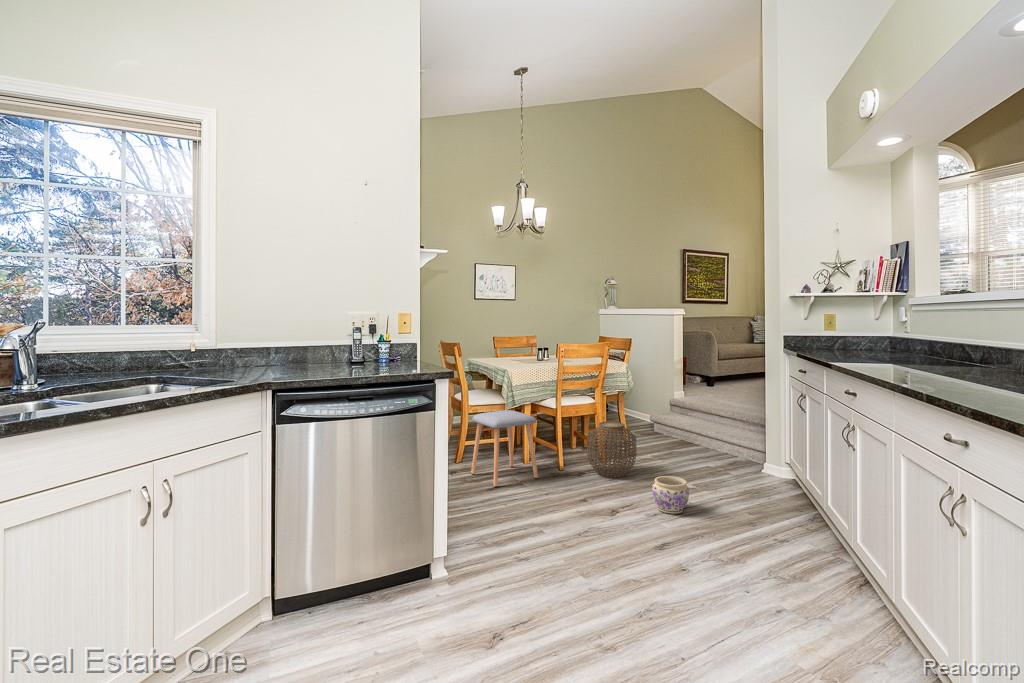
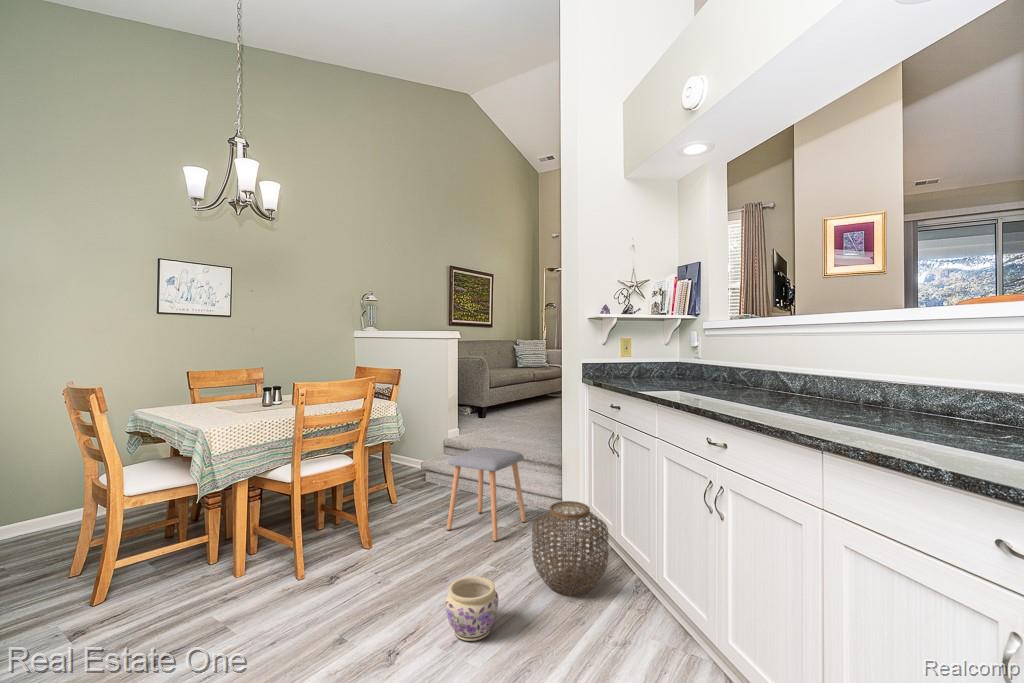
stool: present [471,410,538,487] -> present [447,447,526,542]
woven basket: present [587,422,636,477] -> present [532,501,609,596]

